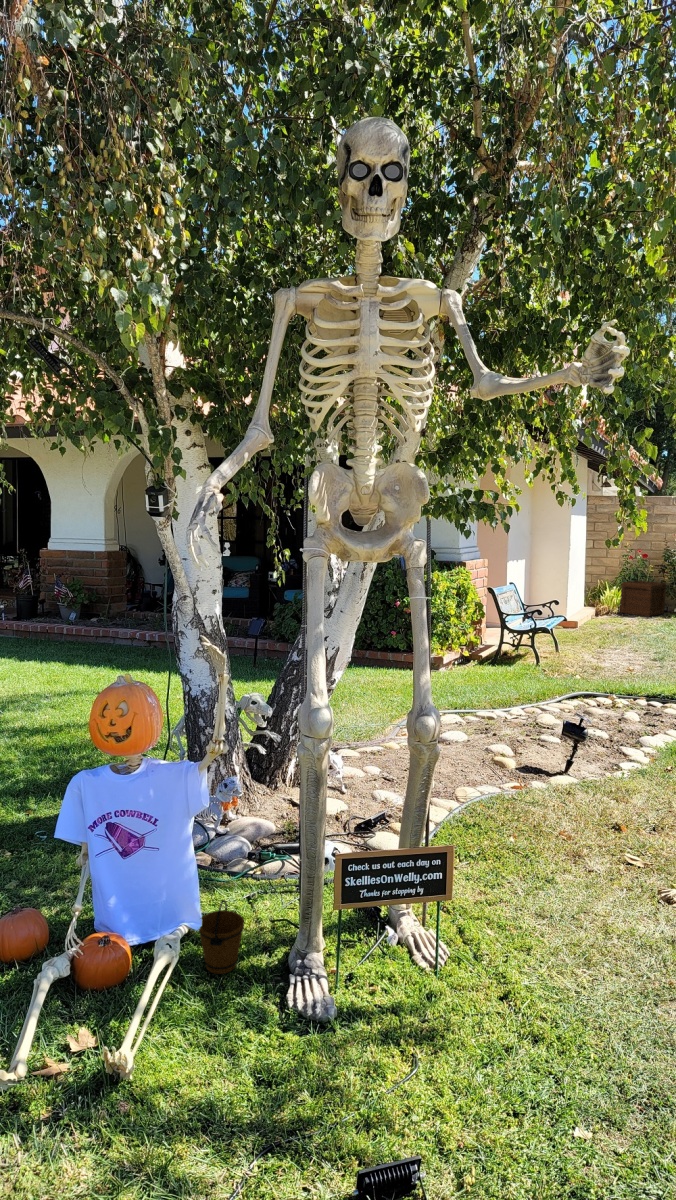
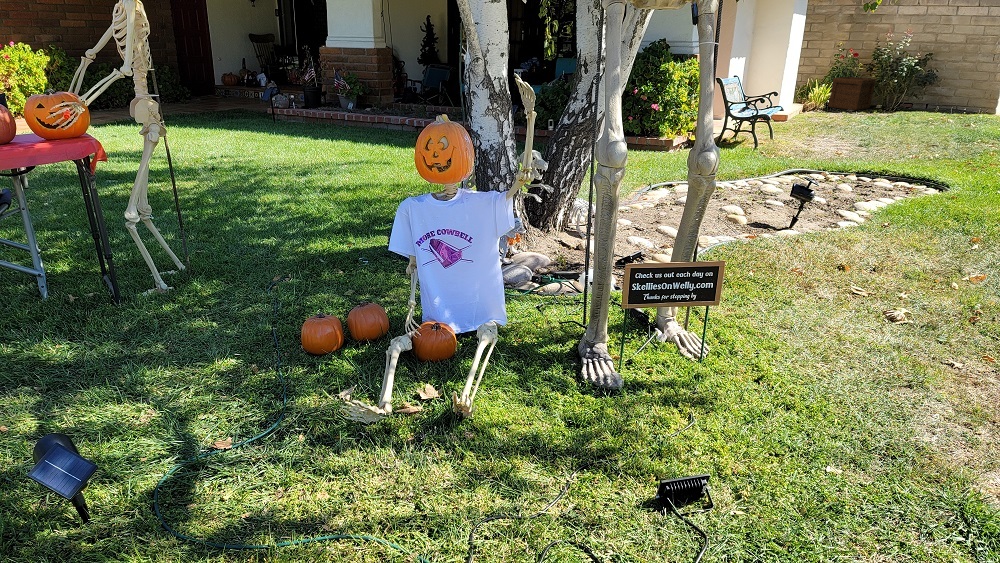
bucket: present [199,900,244,974] -> none [507,302,544,357]

